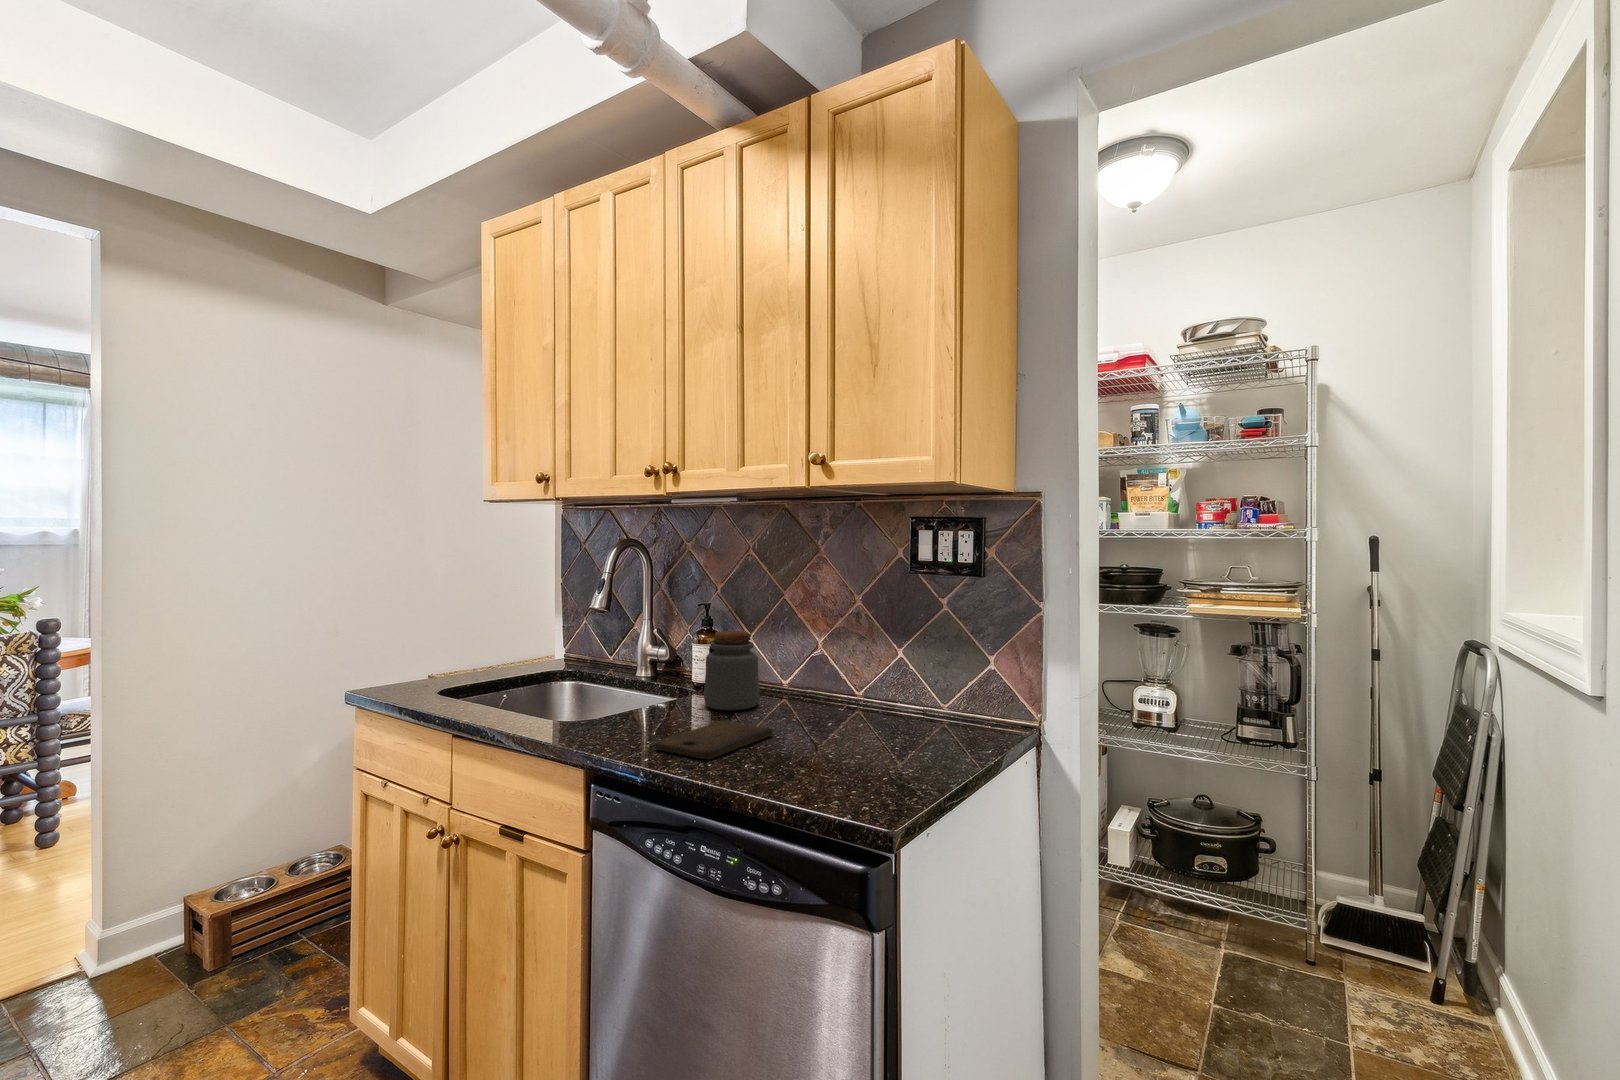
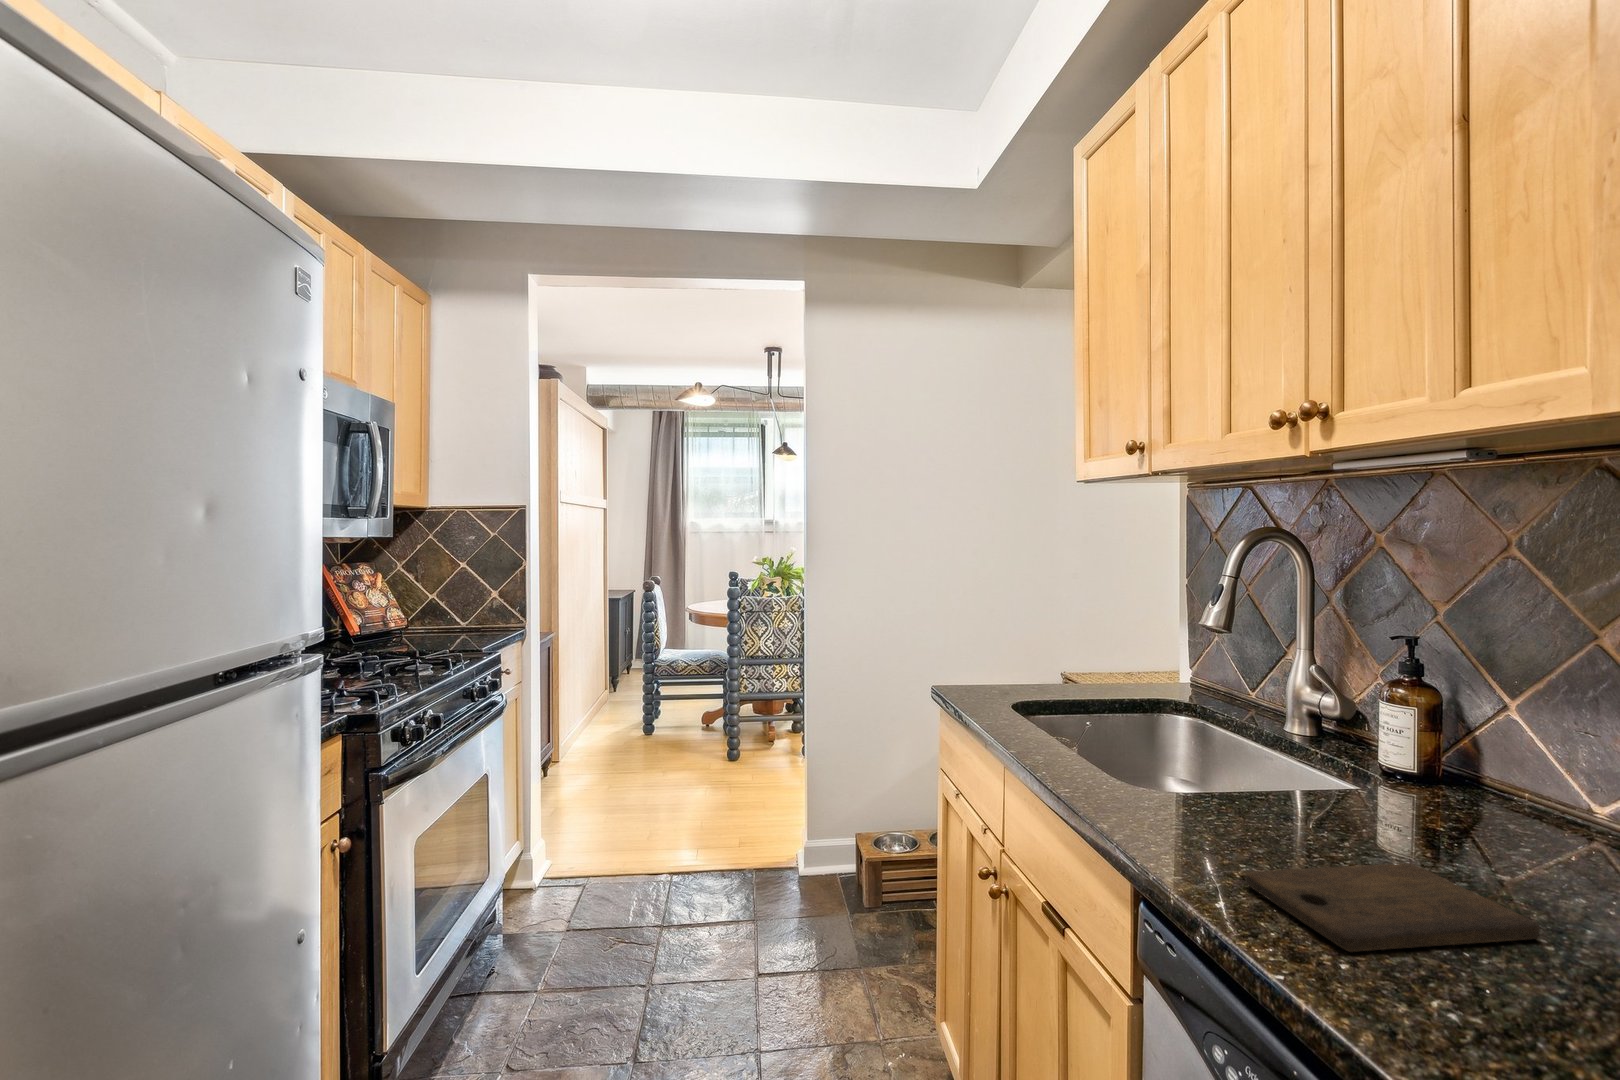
jar: present [704,631,760,711] -> none [1387,690,1523,847]

